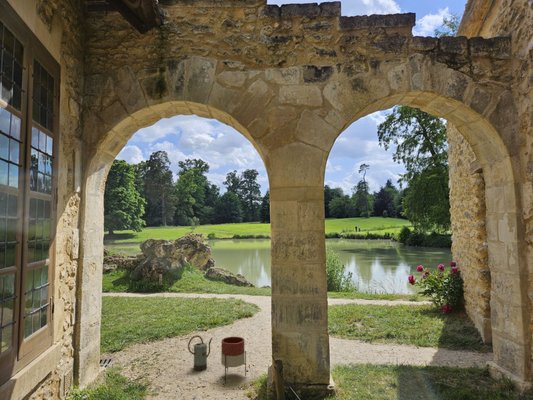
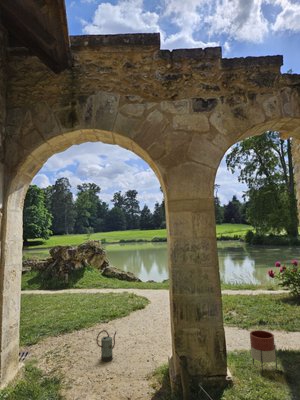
planter: present [221,337,246,381] -> present [250,330,277,375]

